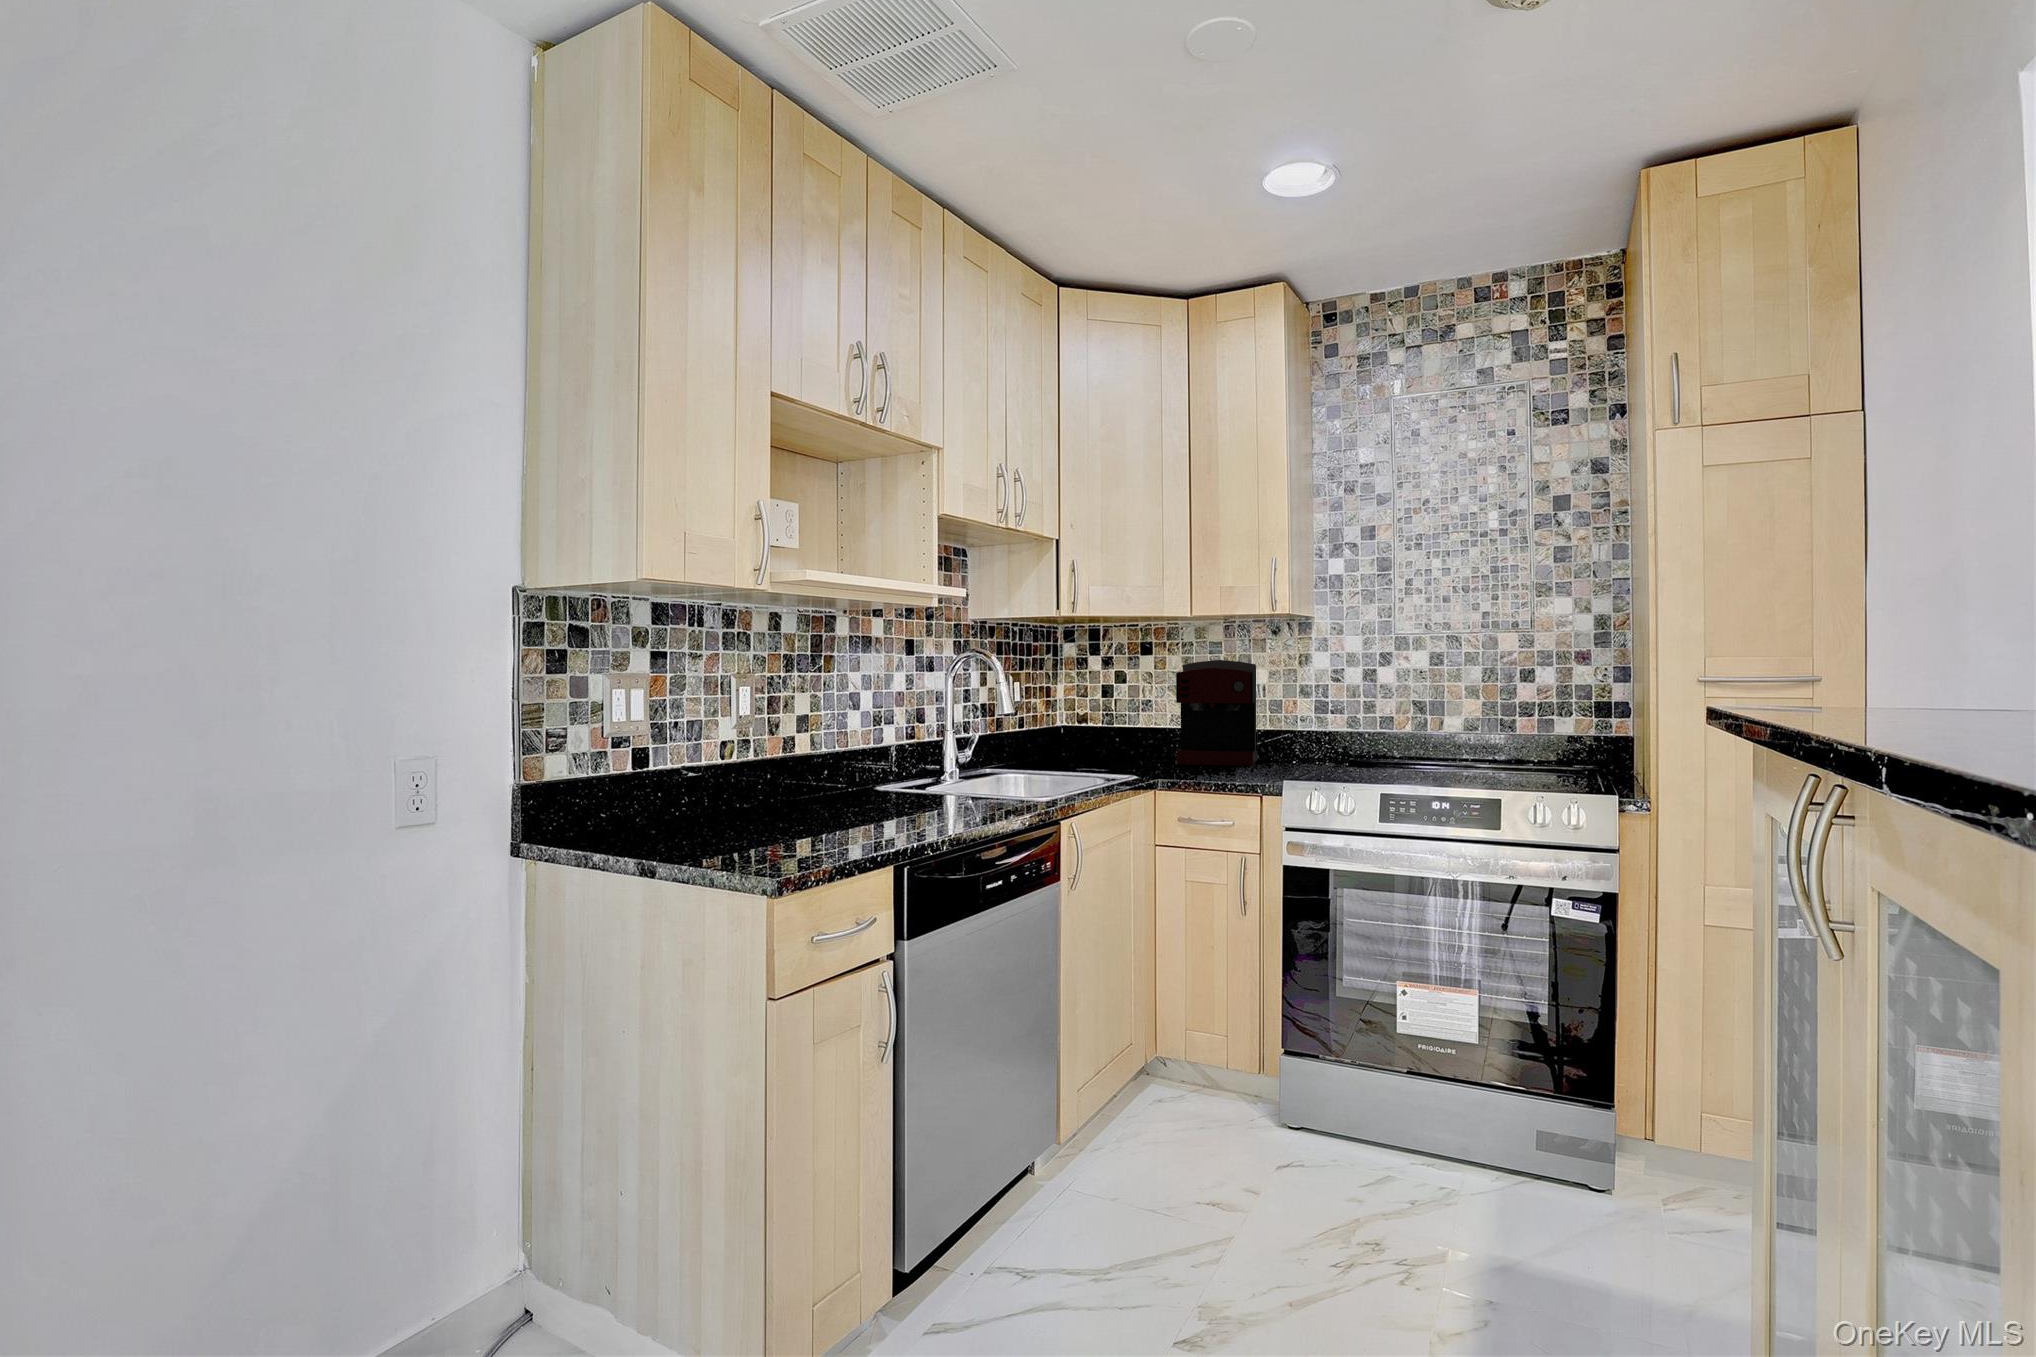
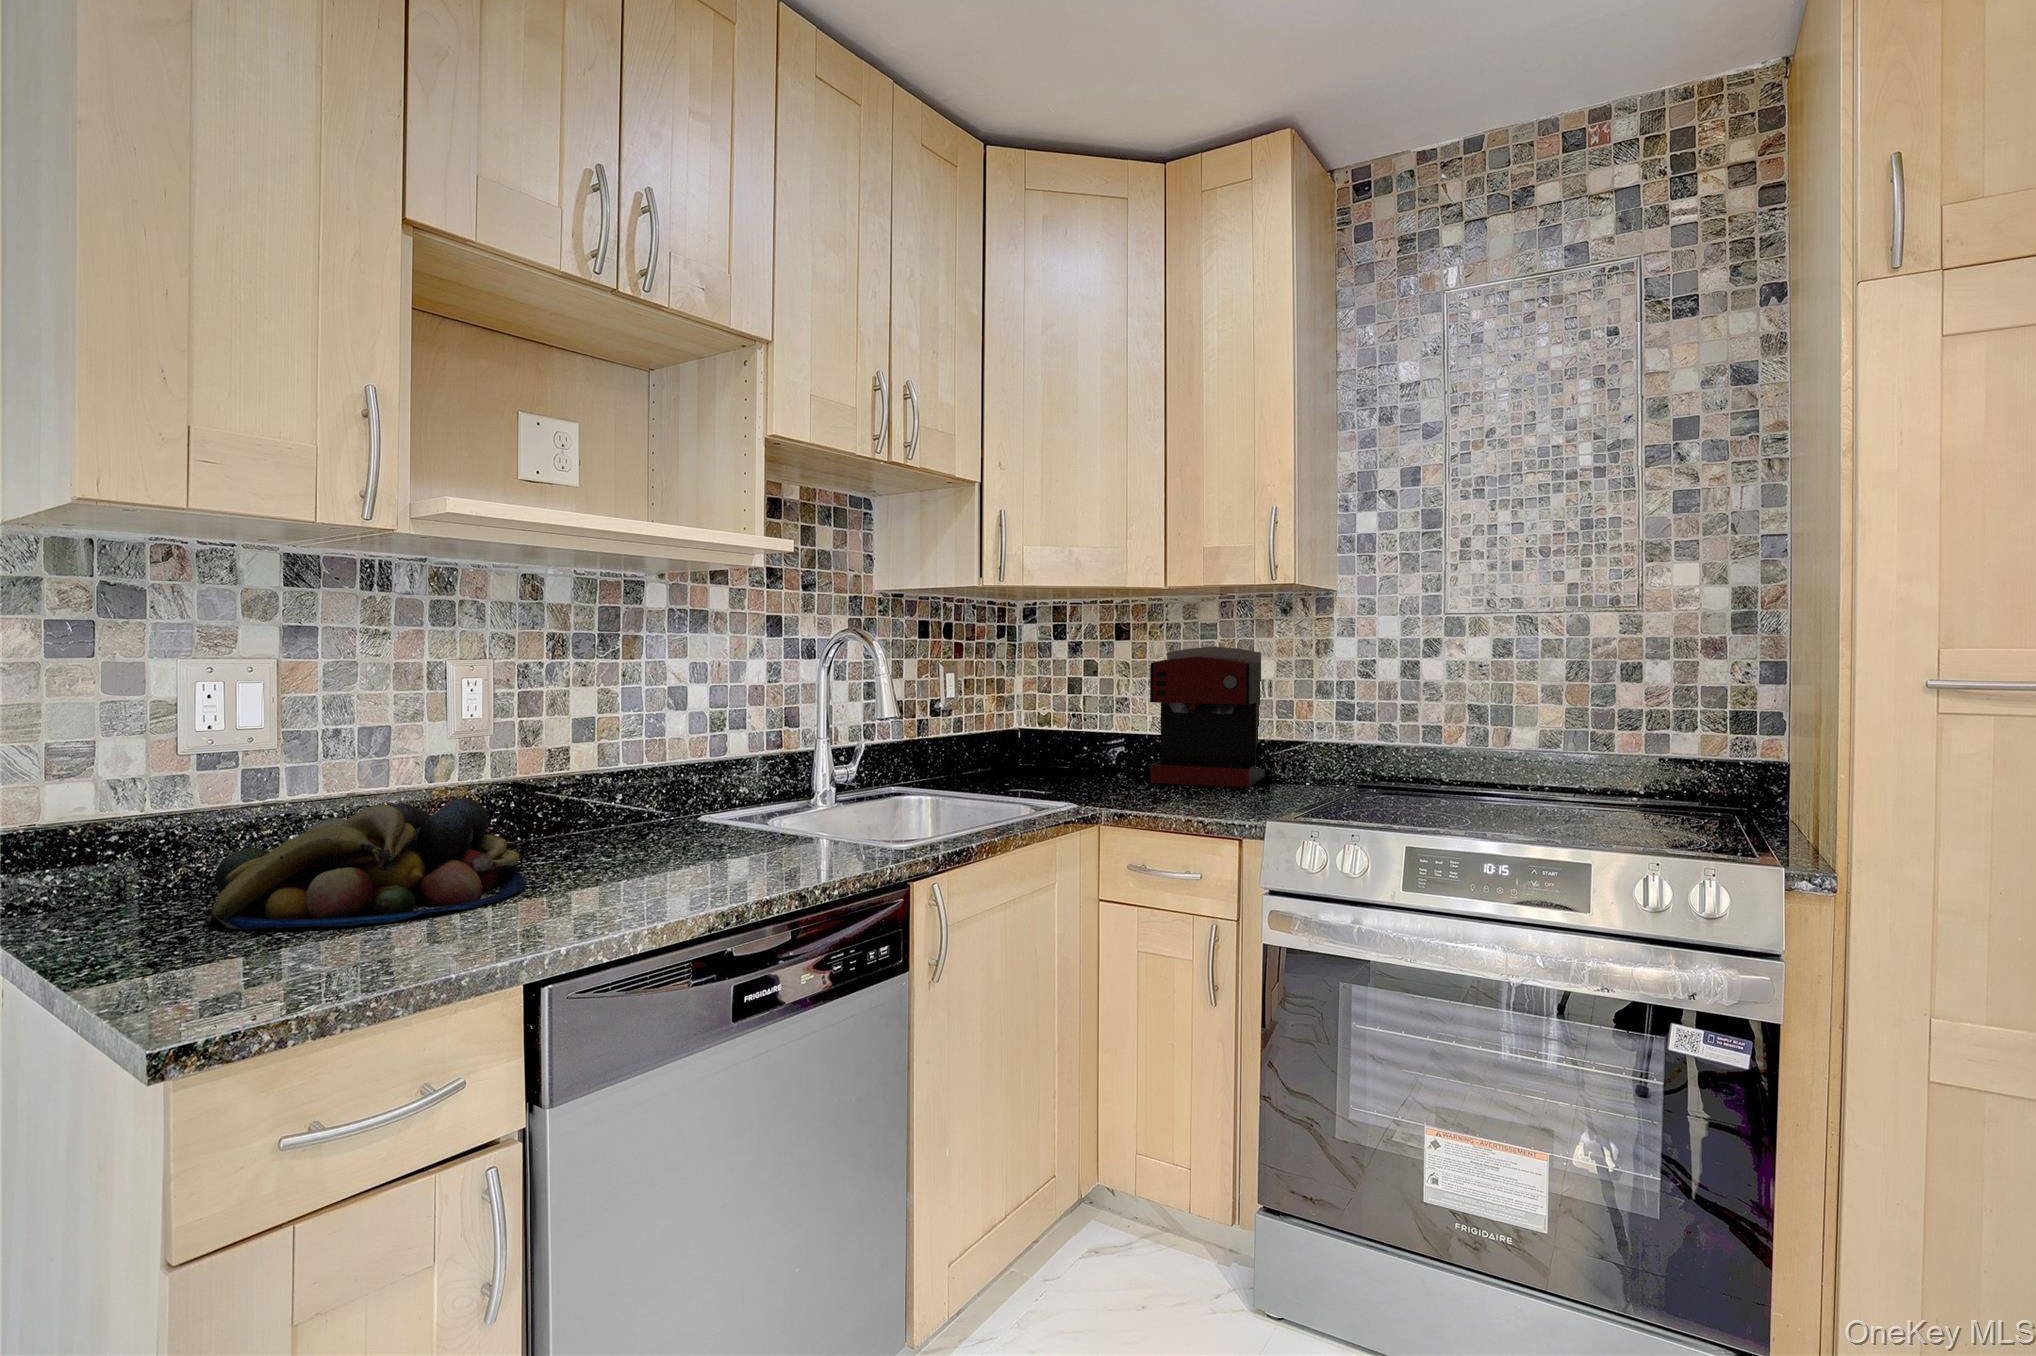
fruit bowl: none [659,765,845,843] -> present [207,798,527,929]

